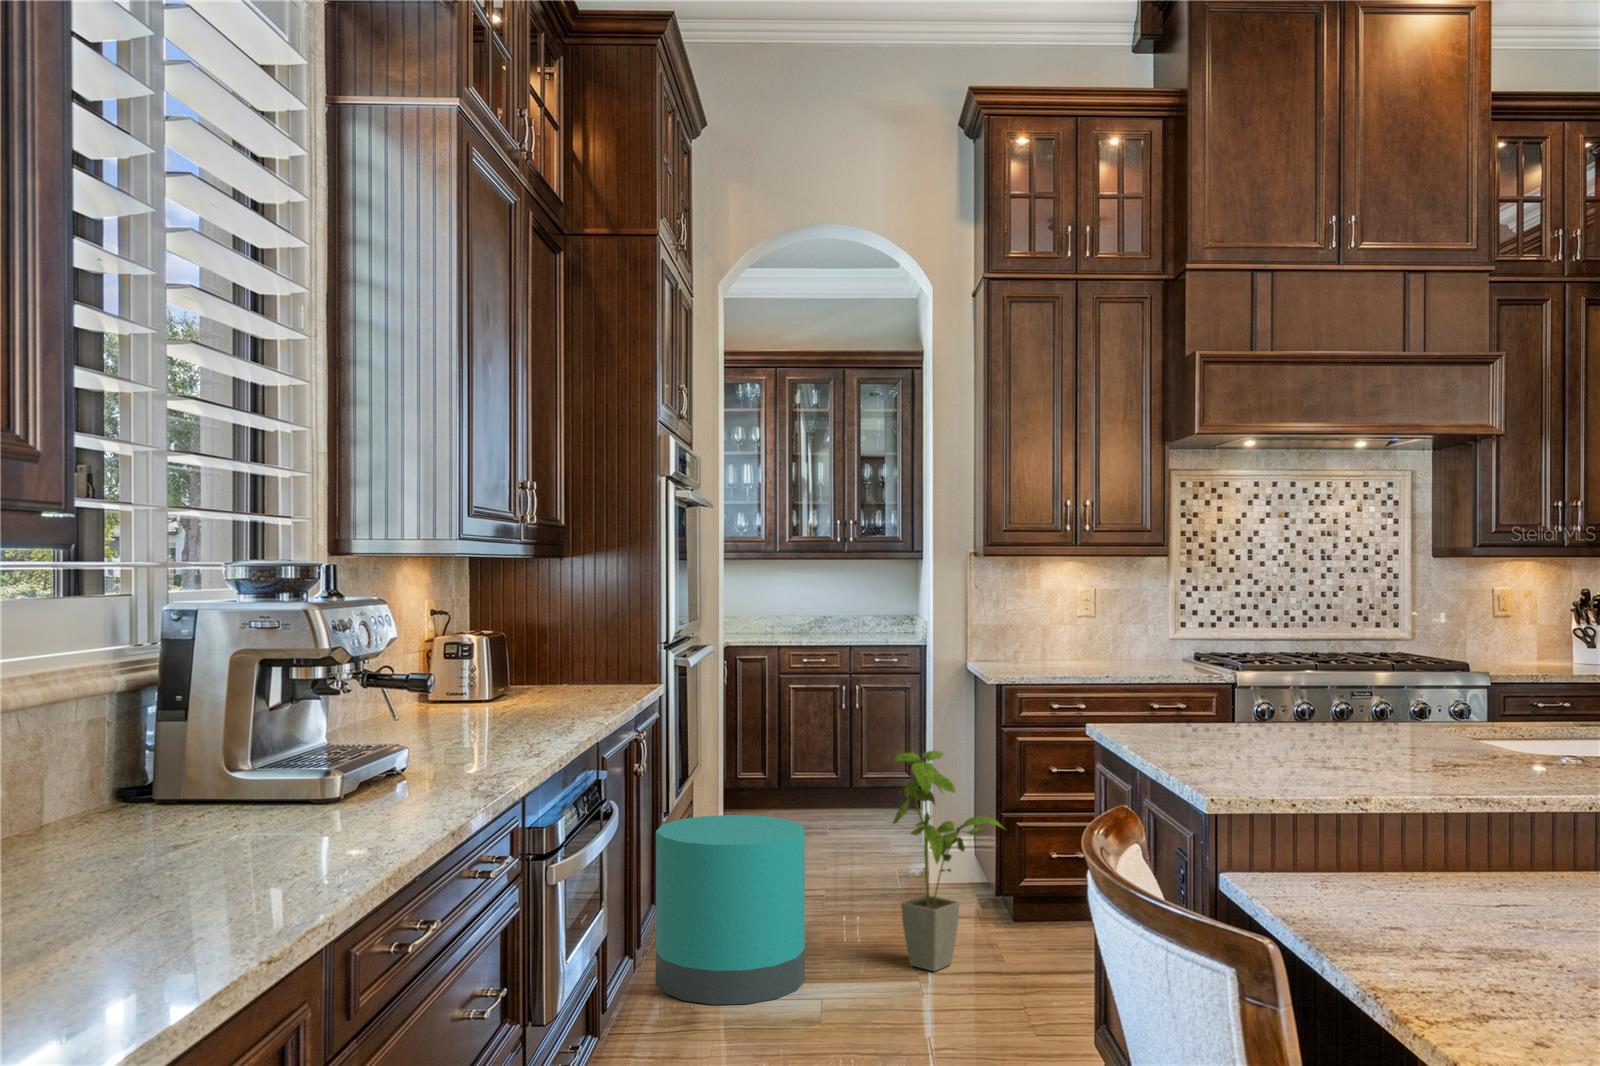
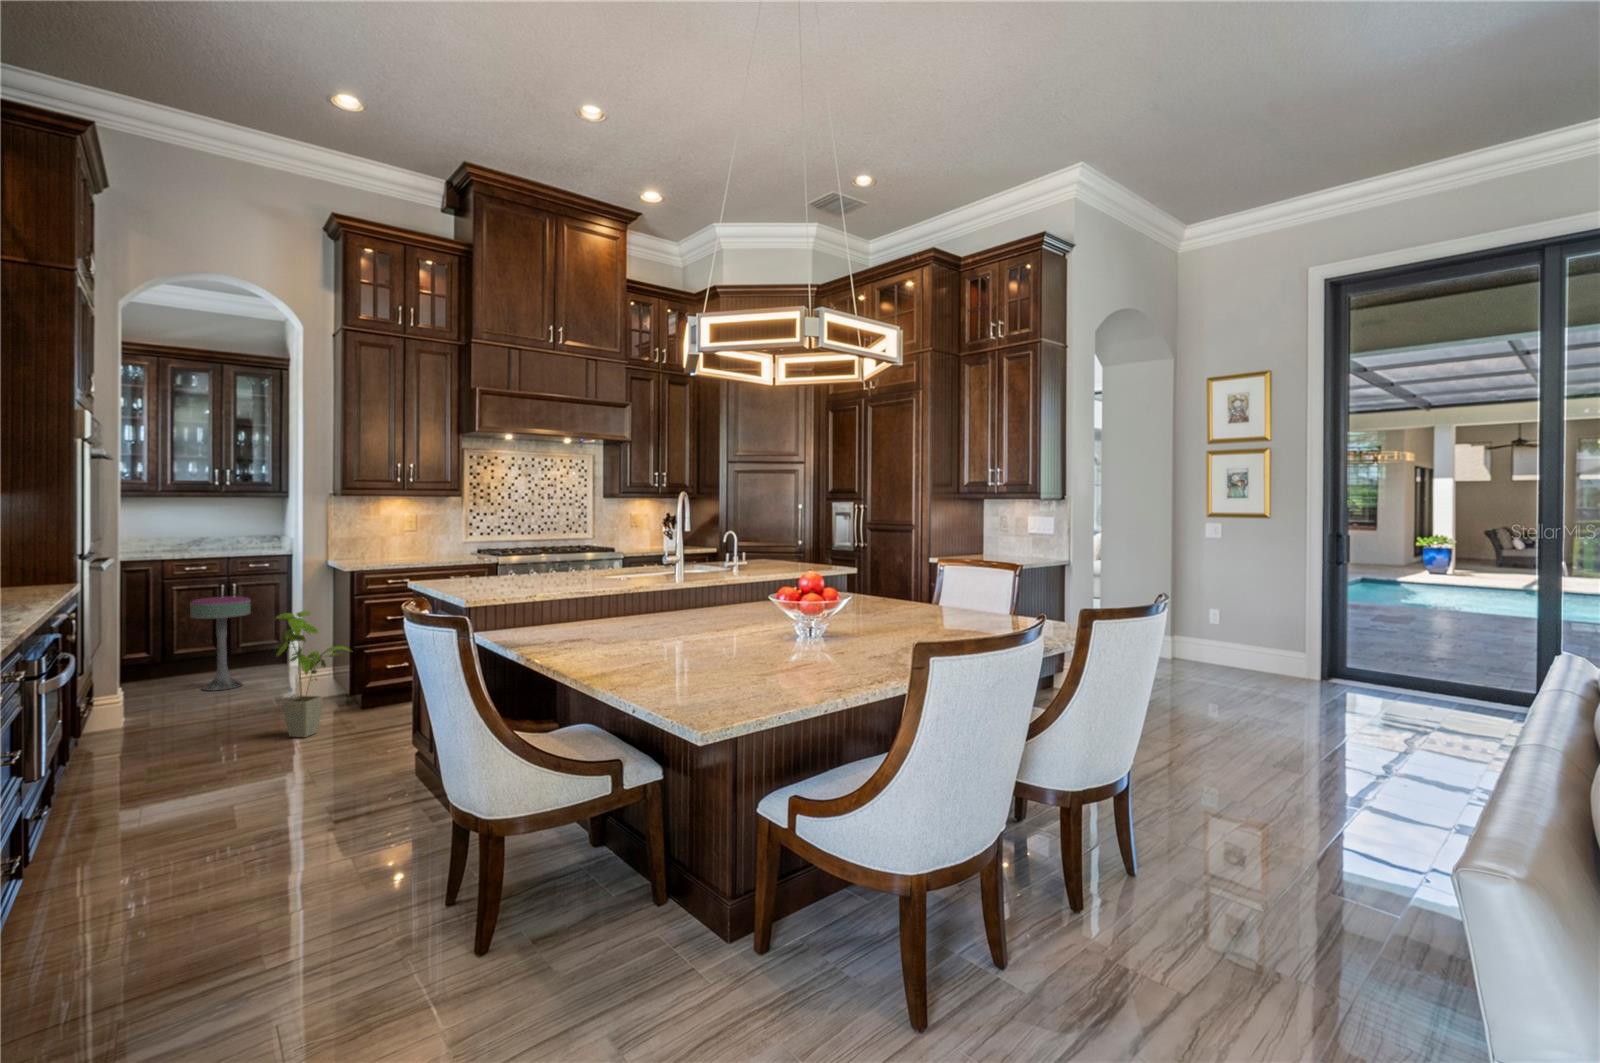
bar stool: none [778,714,851,859] -> present [190,596,251,691]
trash can: present [656,815,805,1005] -> none [85,661,211,782]

